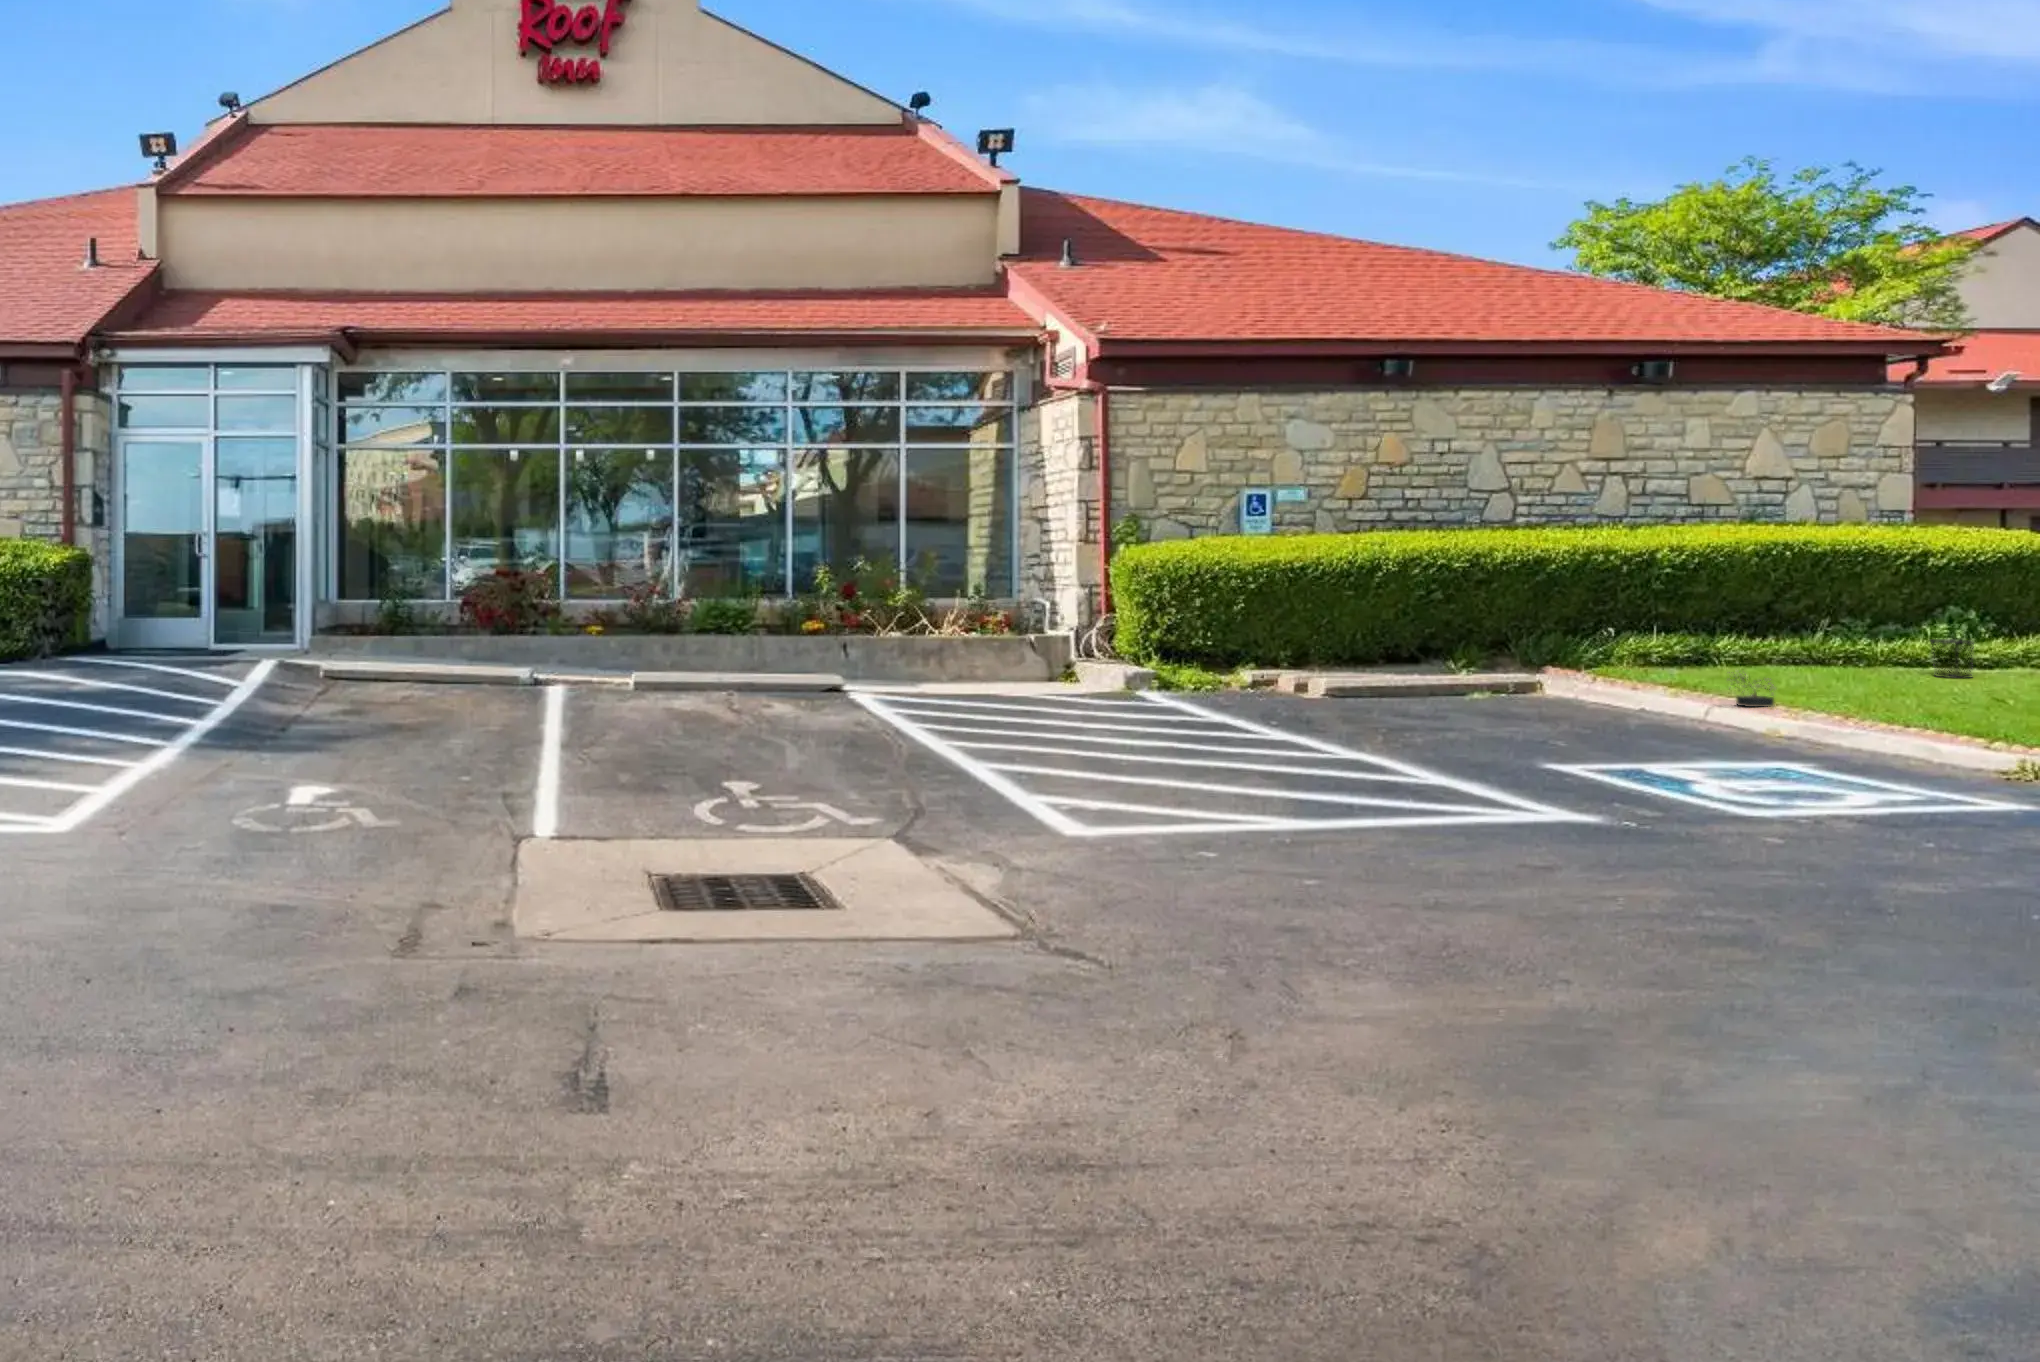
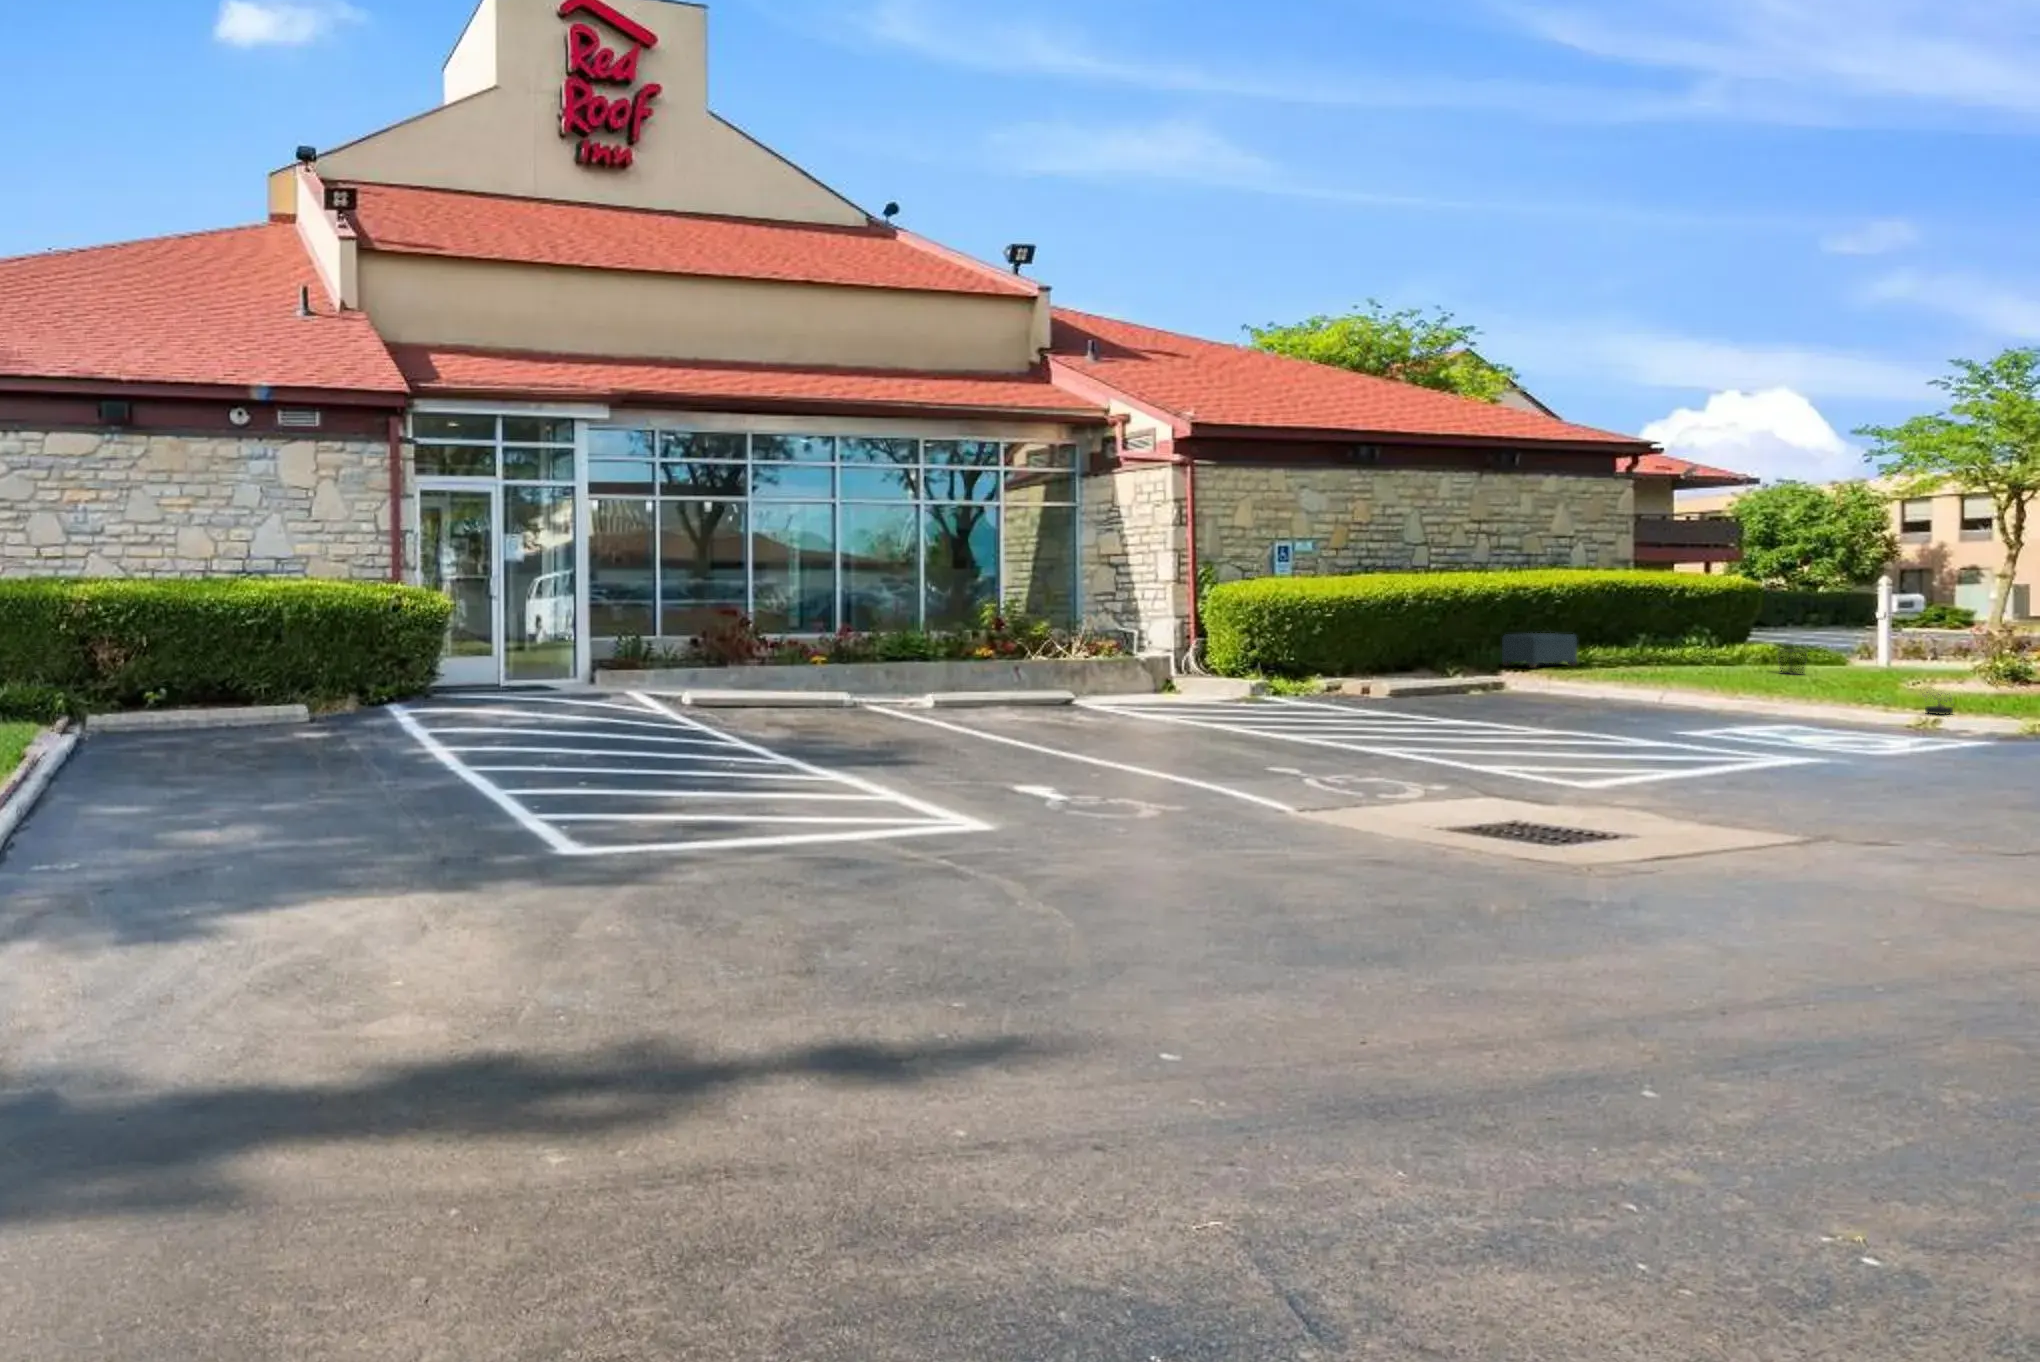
bench: none [1534,614,1656,662] -> present [1502,633,1577,668]
decorative plant: present [1729,672,1774,707] -> present [1920,689,1953,715]

